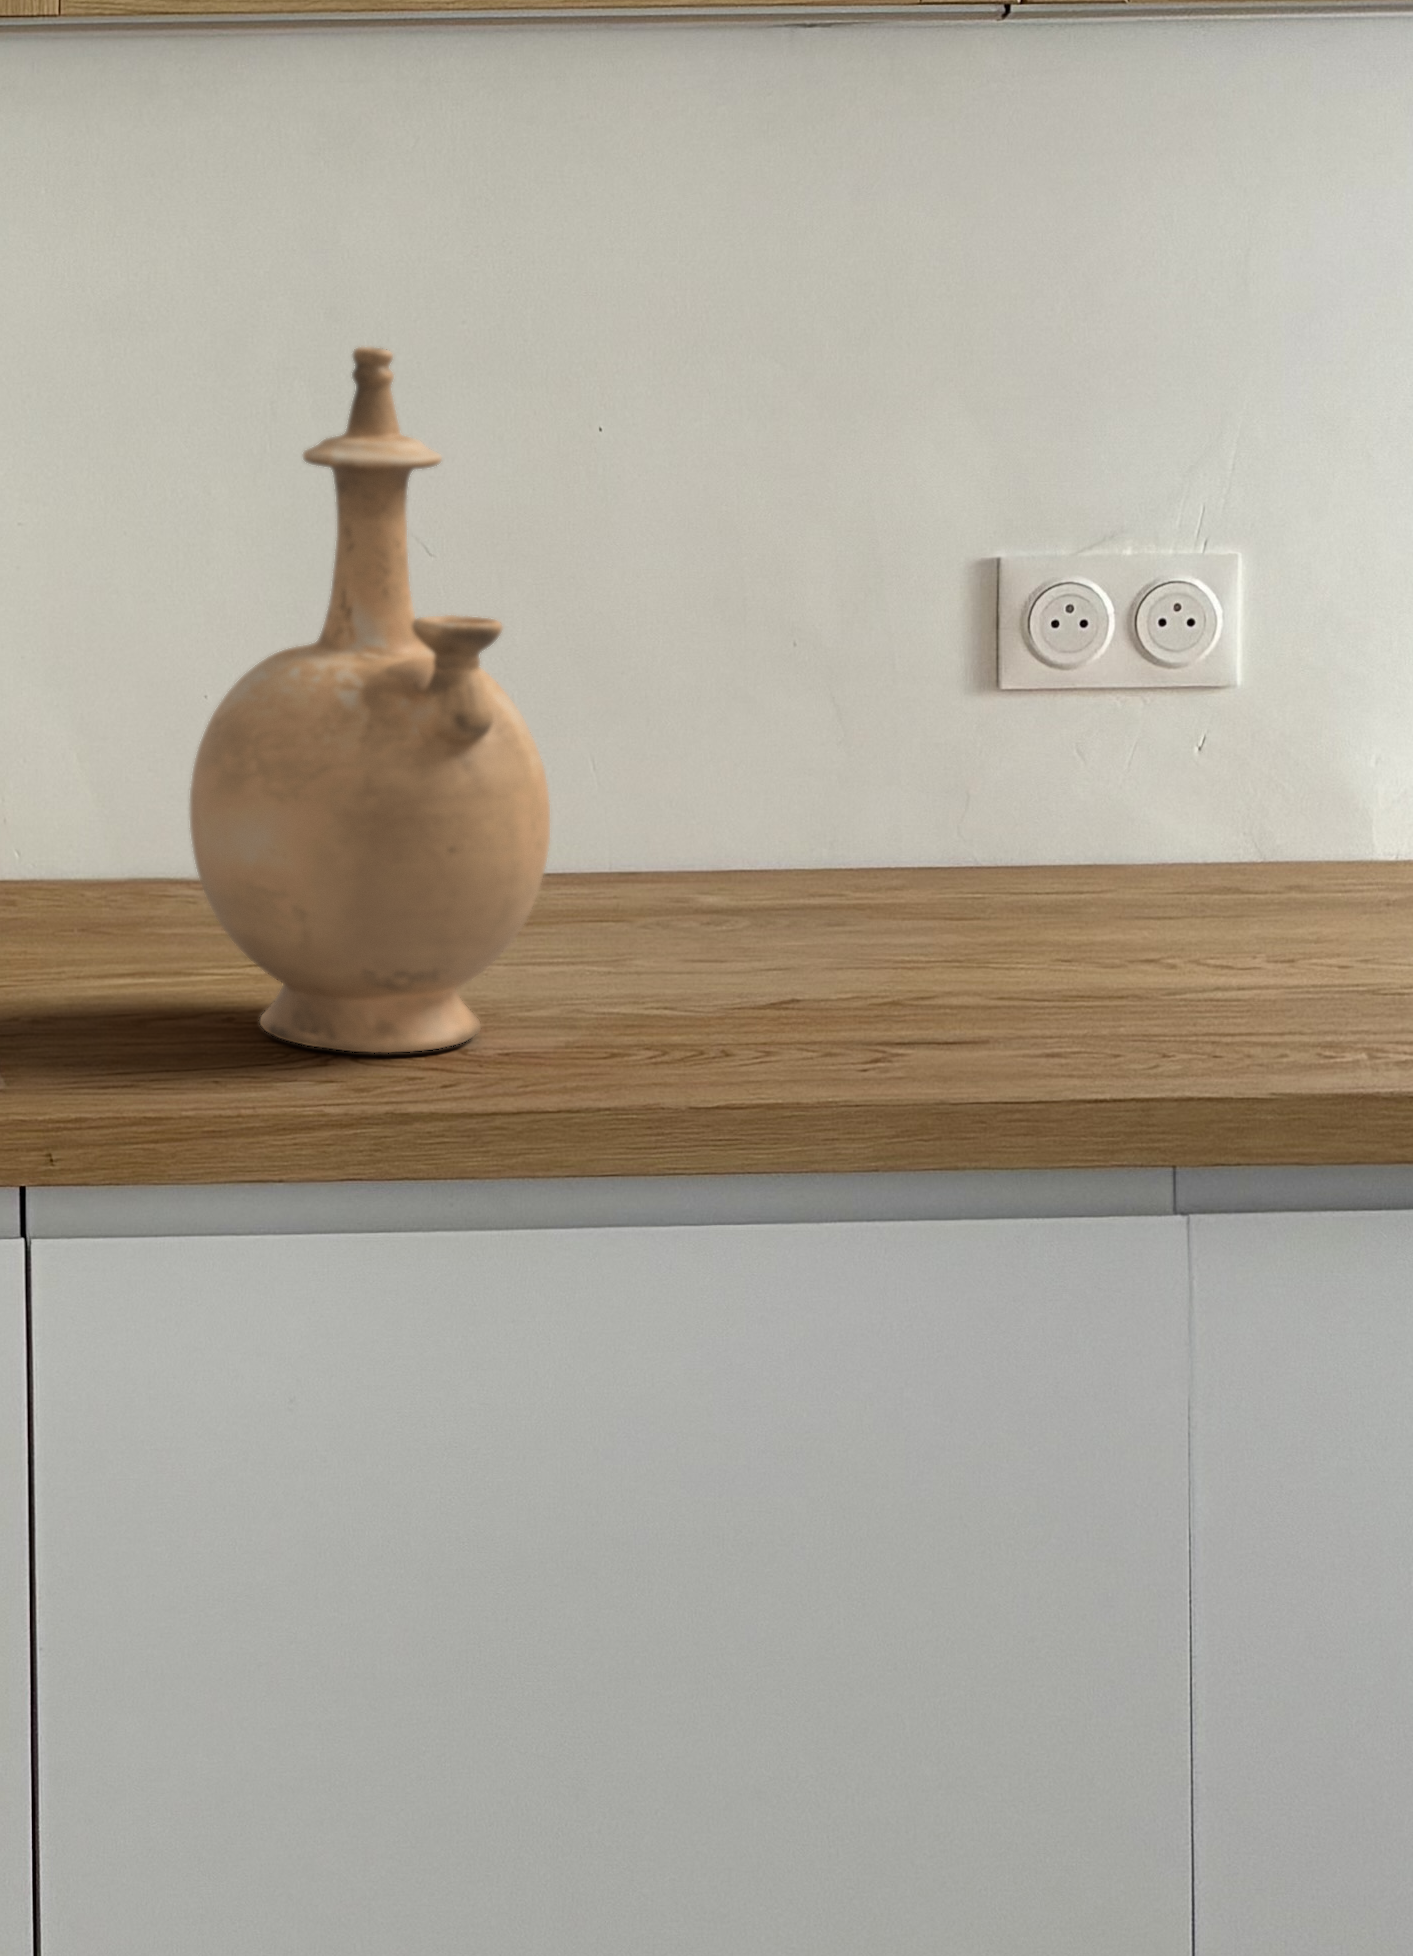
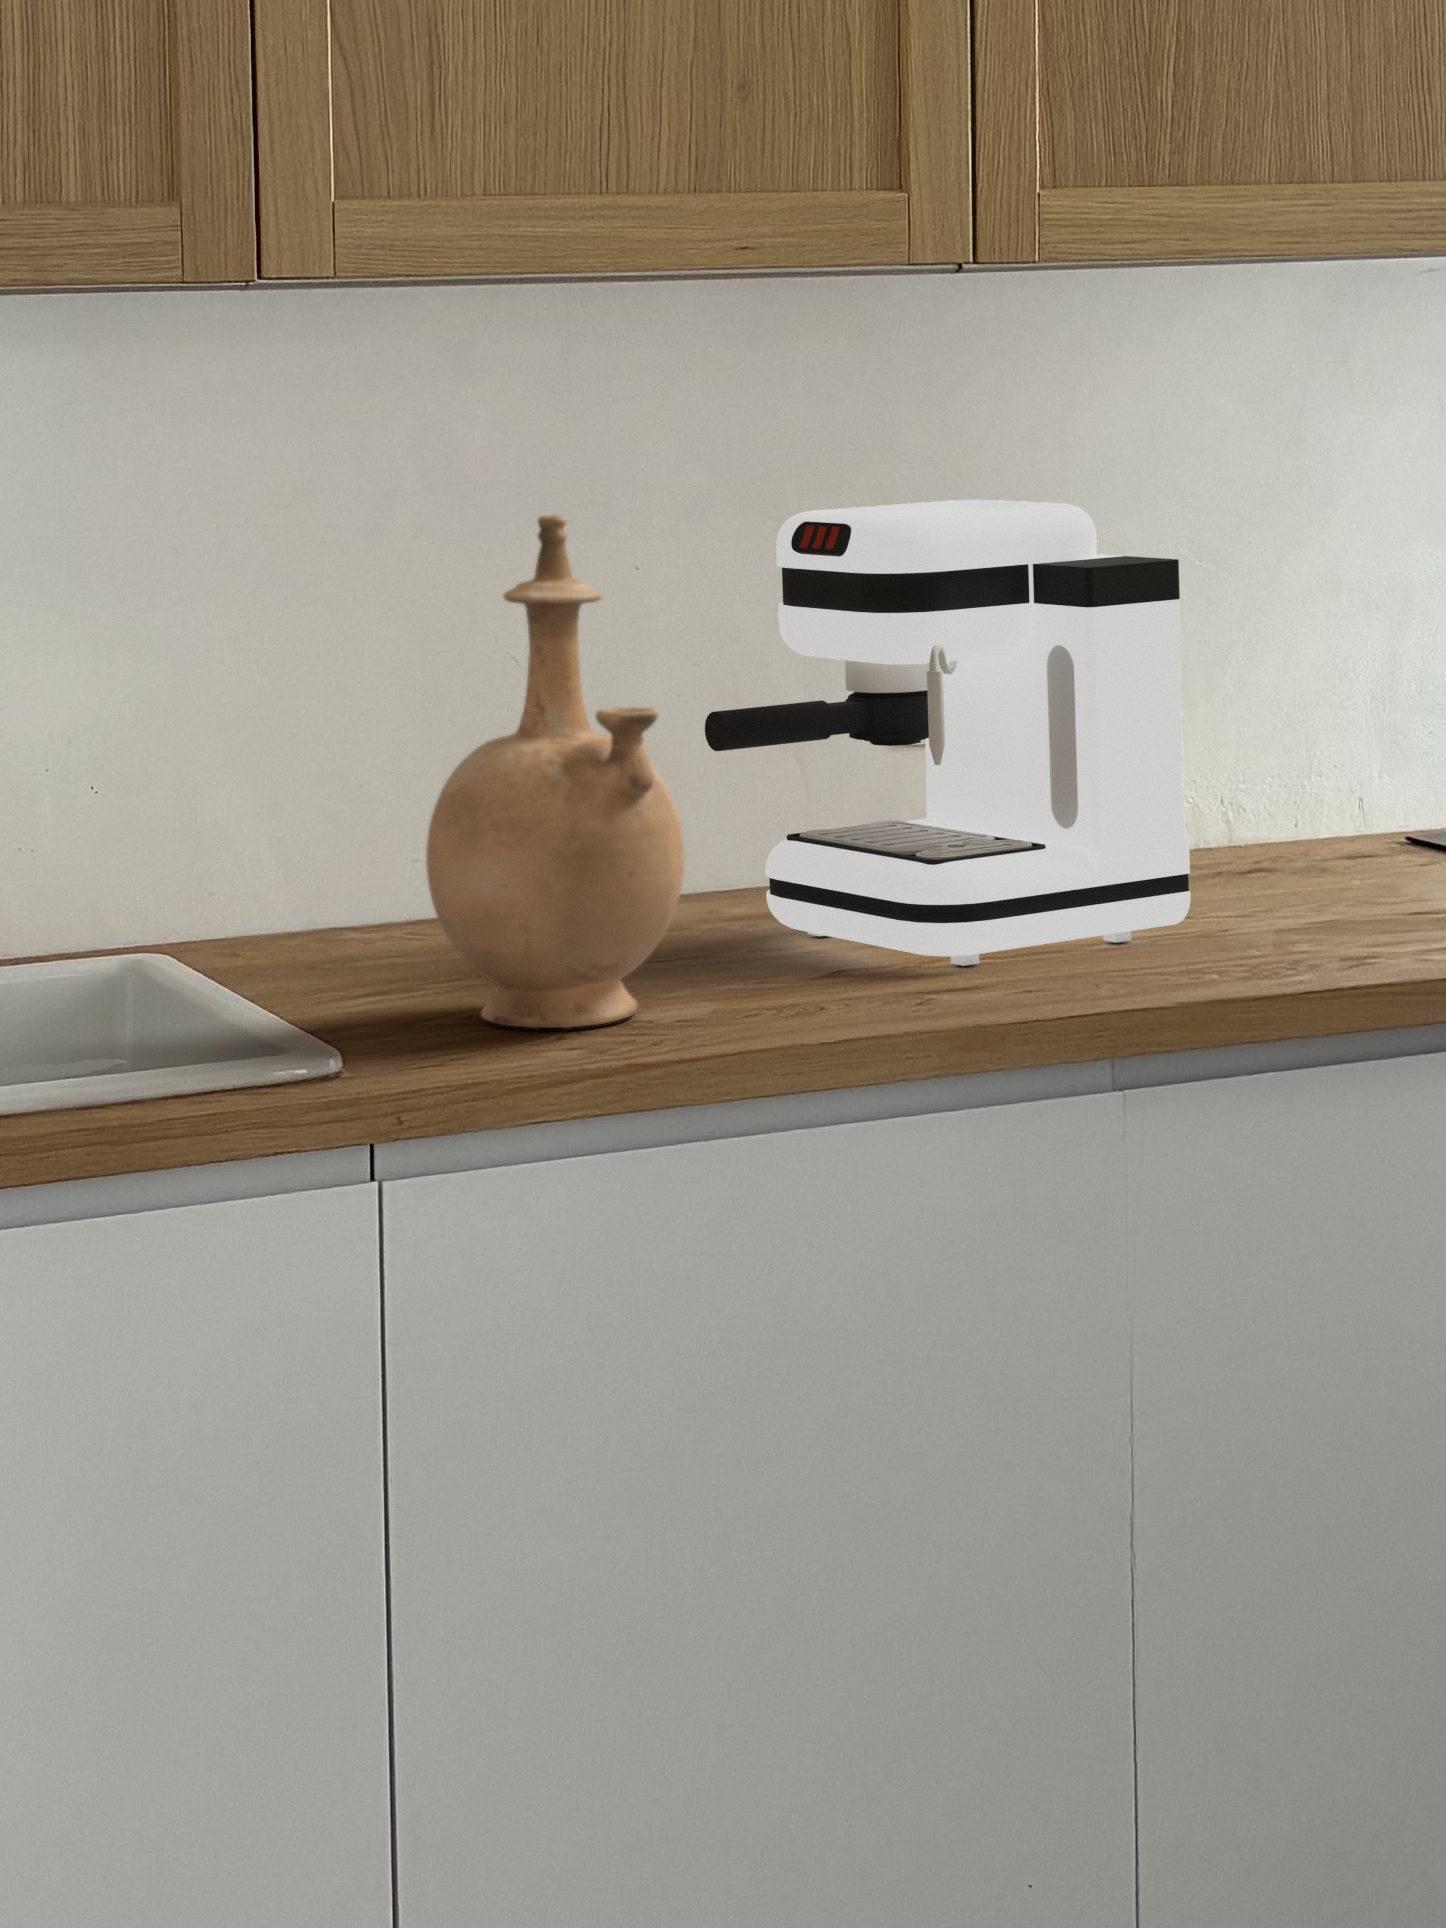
coffee maker: none [630,353,1359,1007] -> present [705,500,1191,966]

